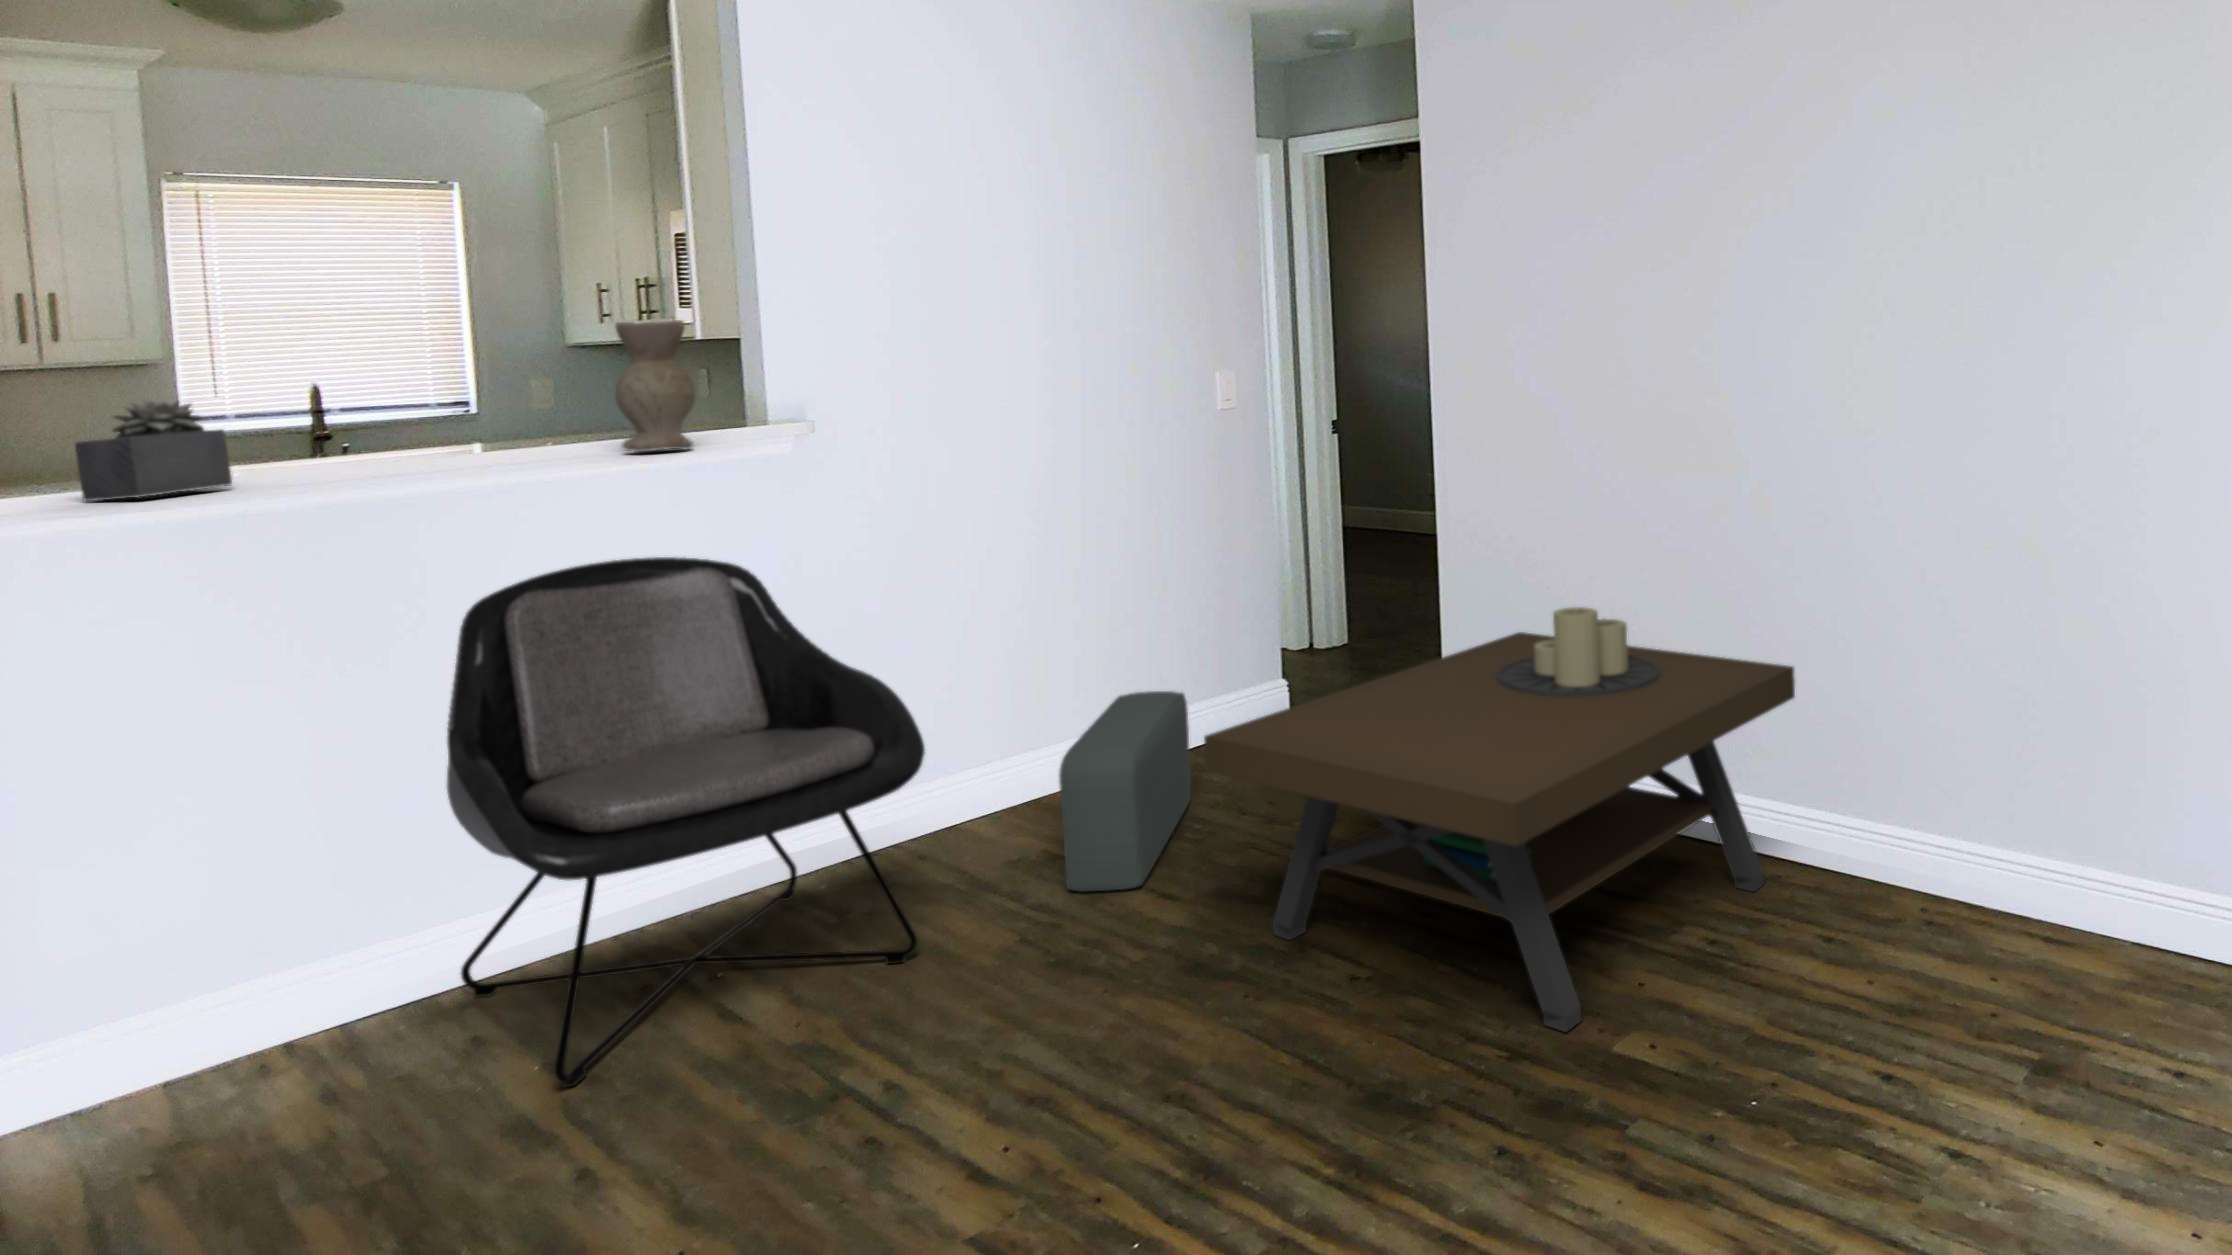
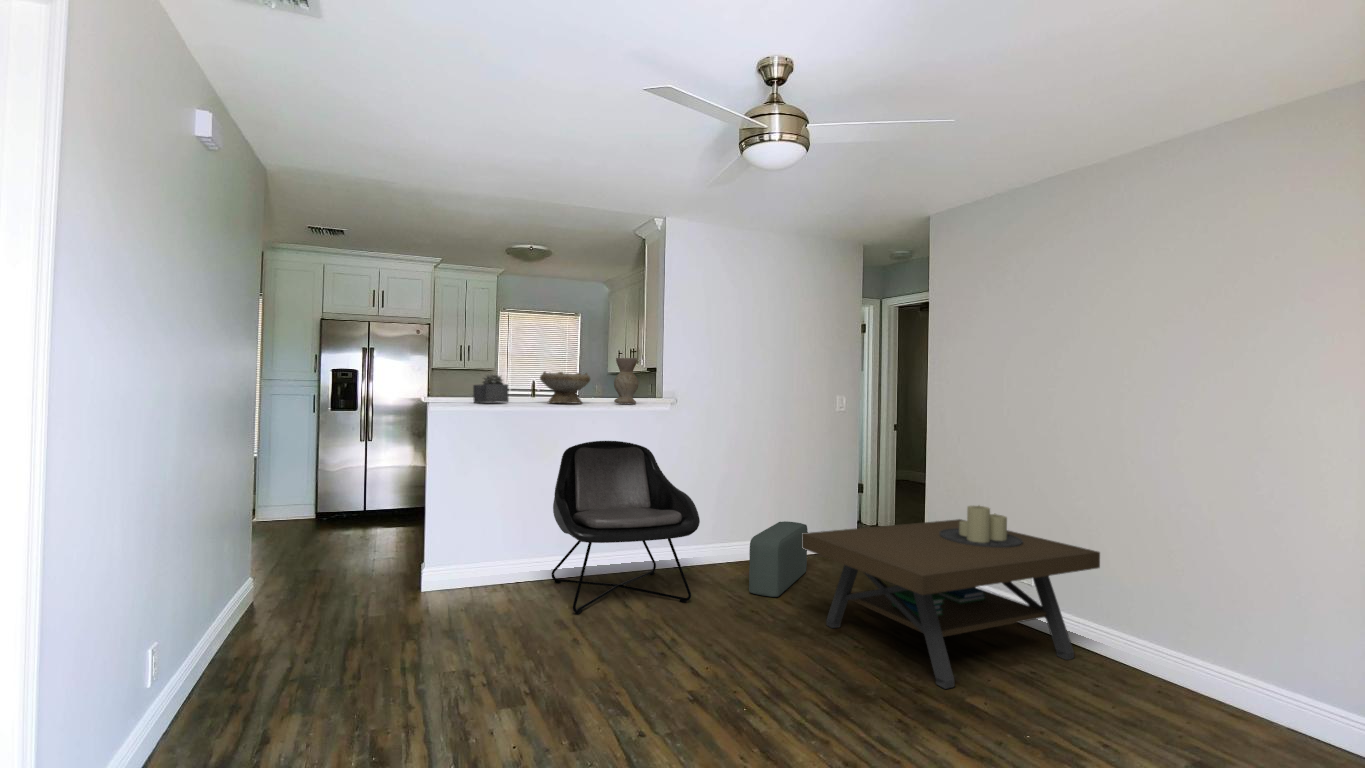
bowl: none [348,371,535,473] -> present [540,372,590,404]

